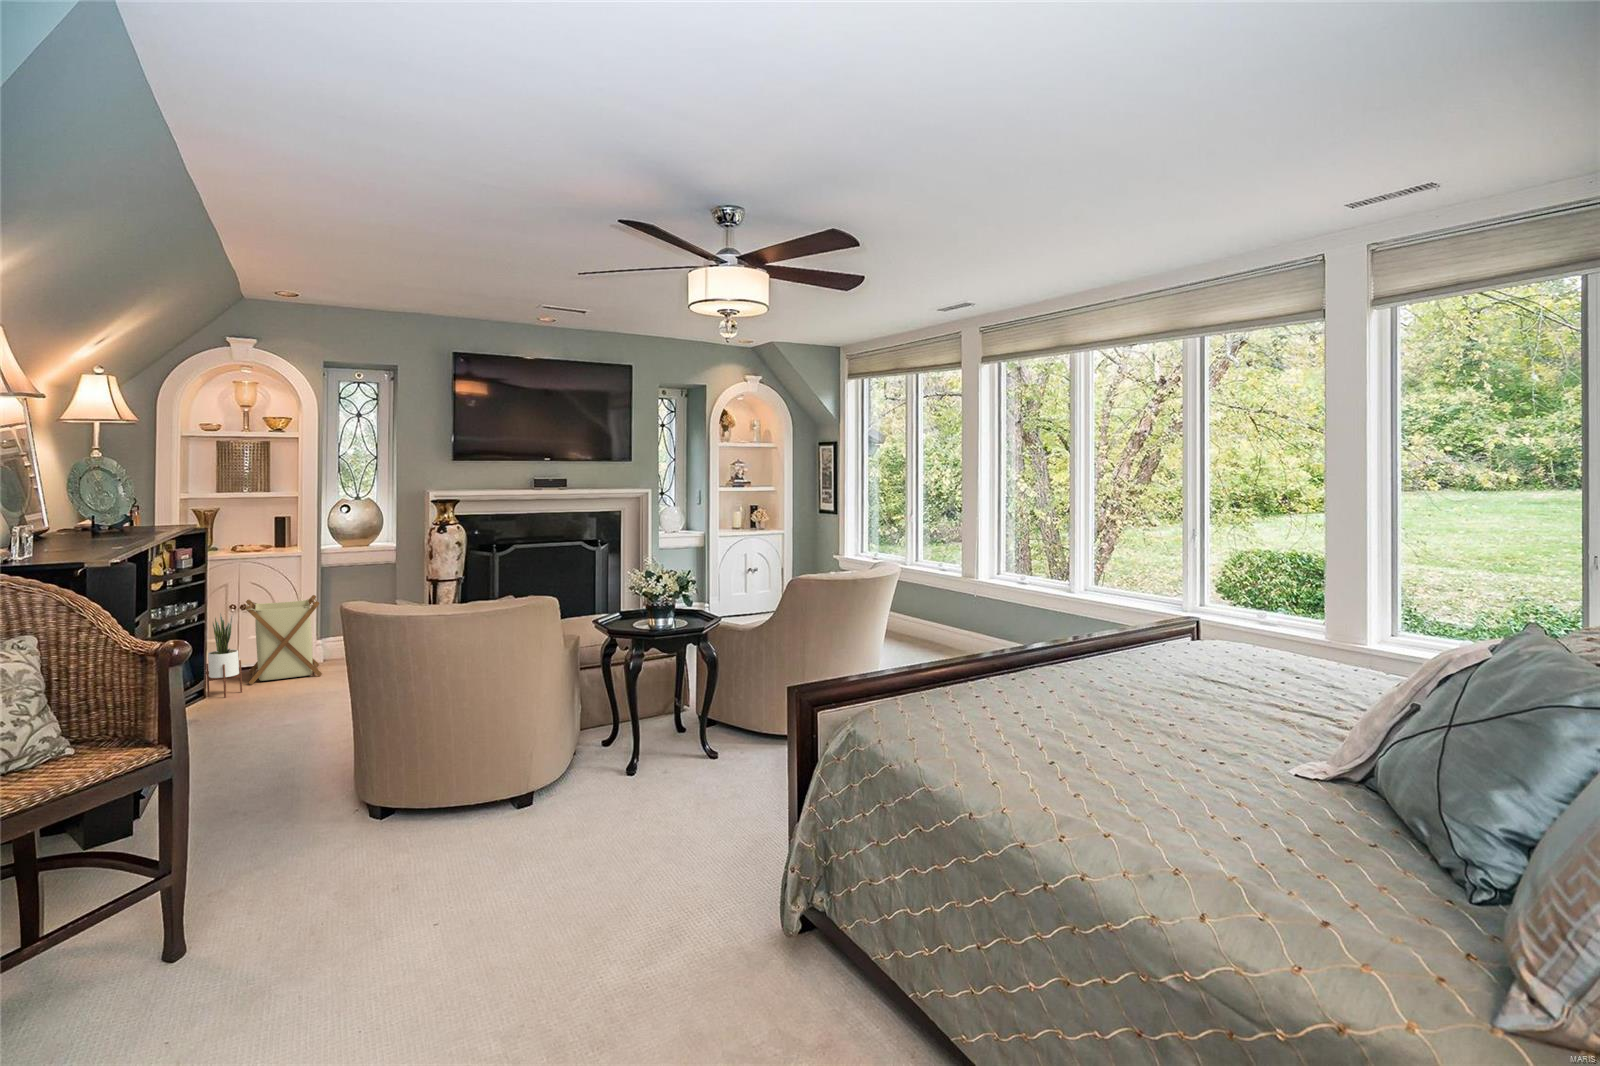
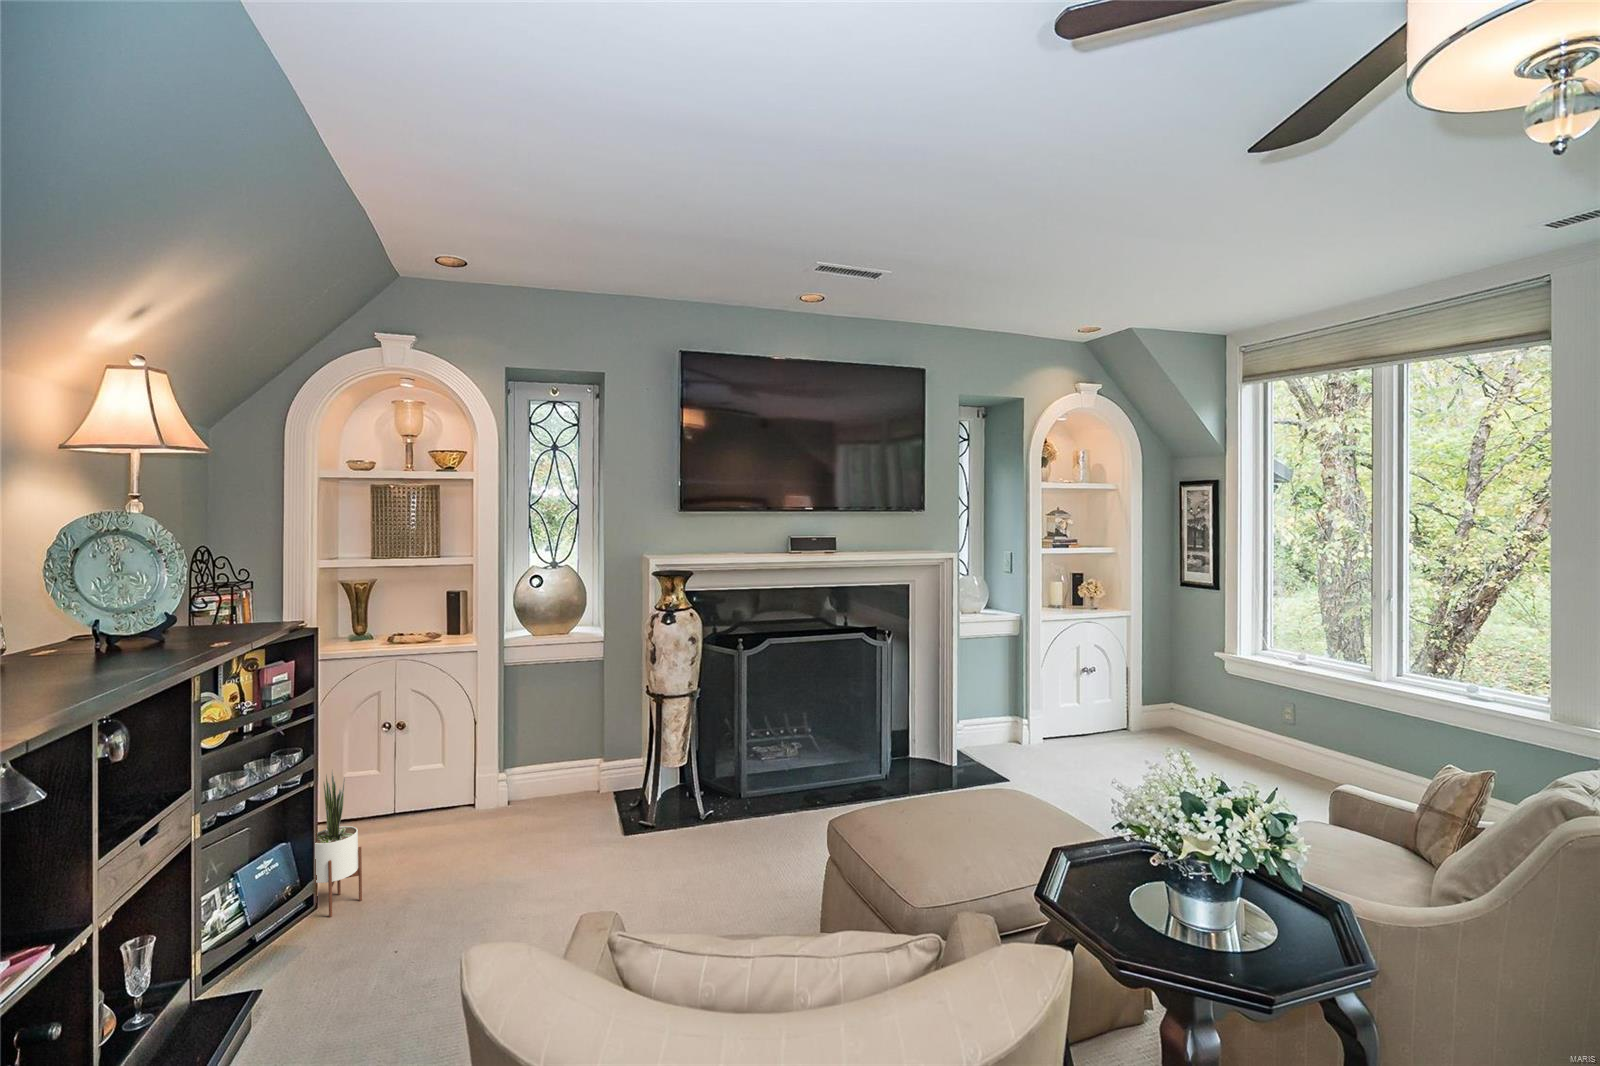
laundry basket: present [245,595,322,685] -> none [378,717,492,876]

